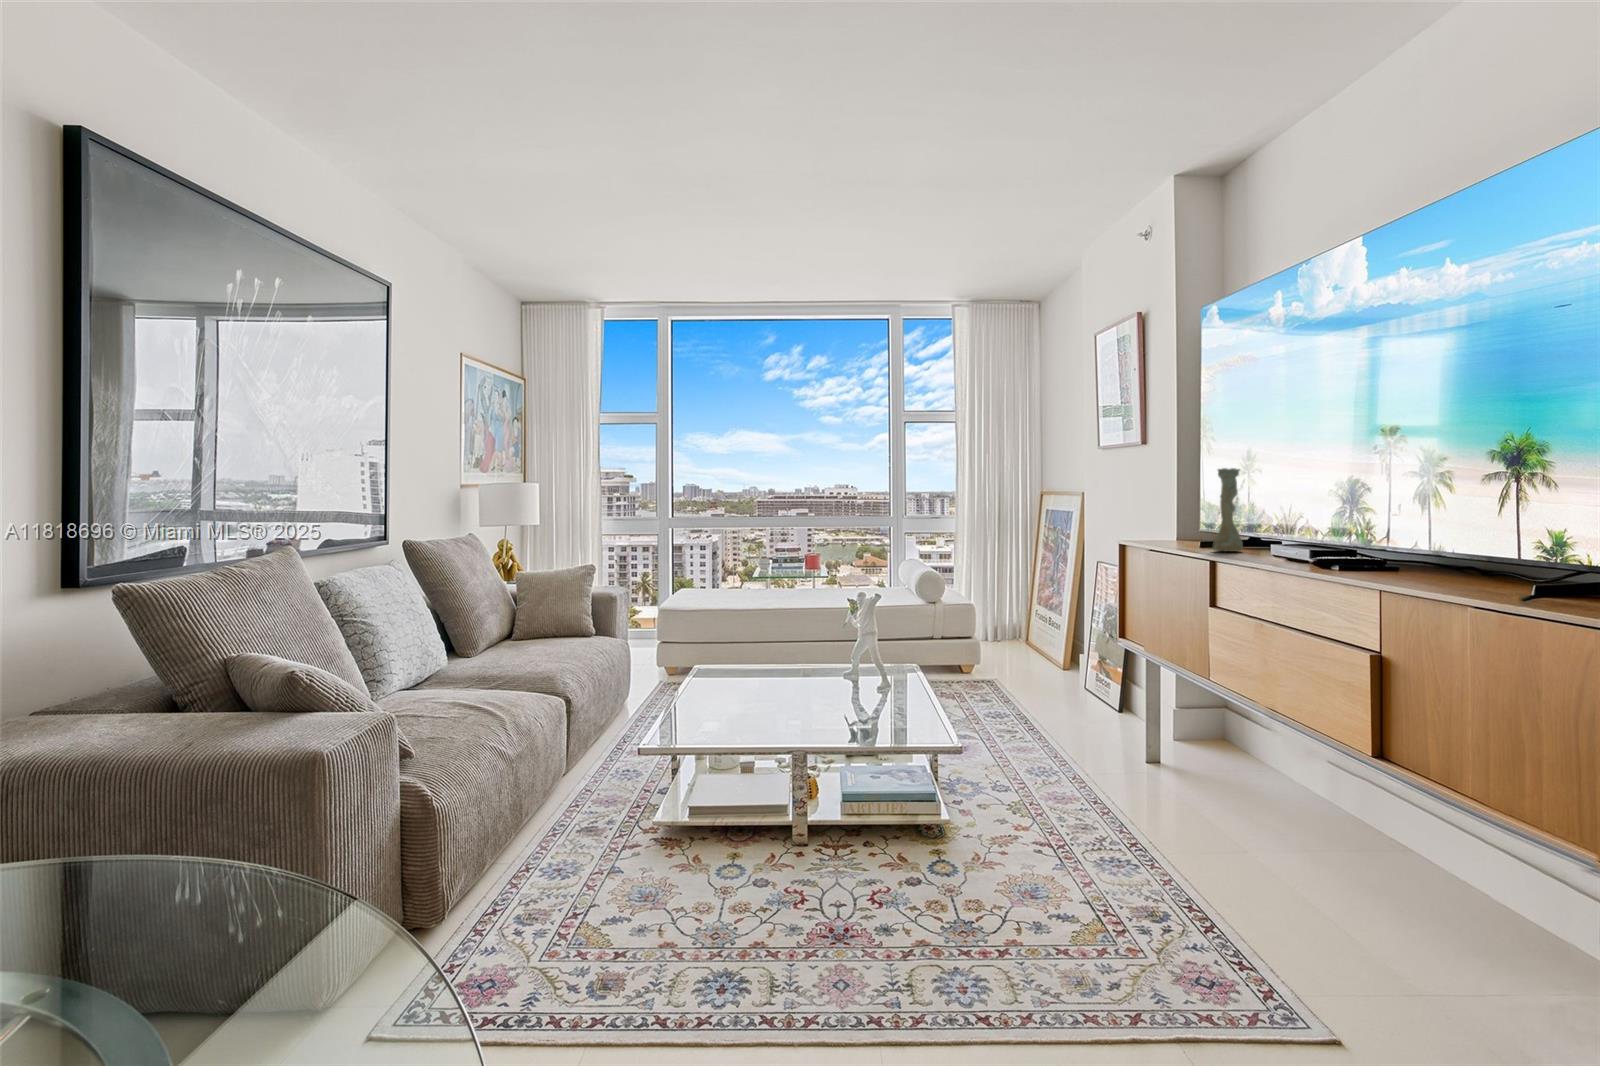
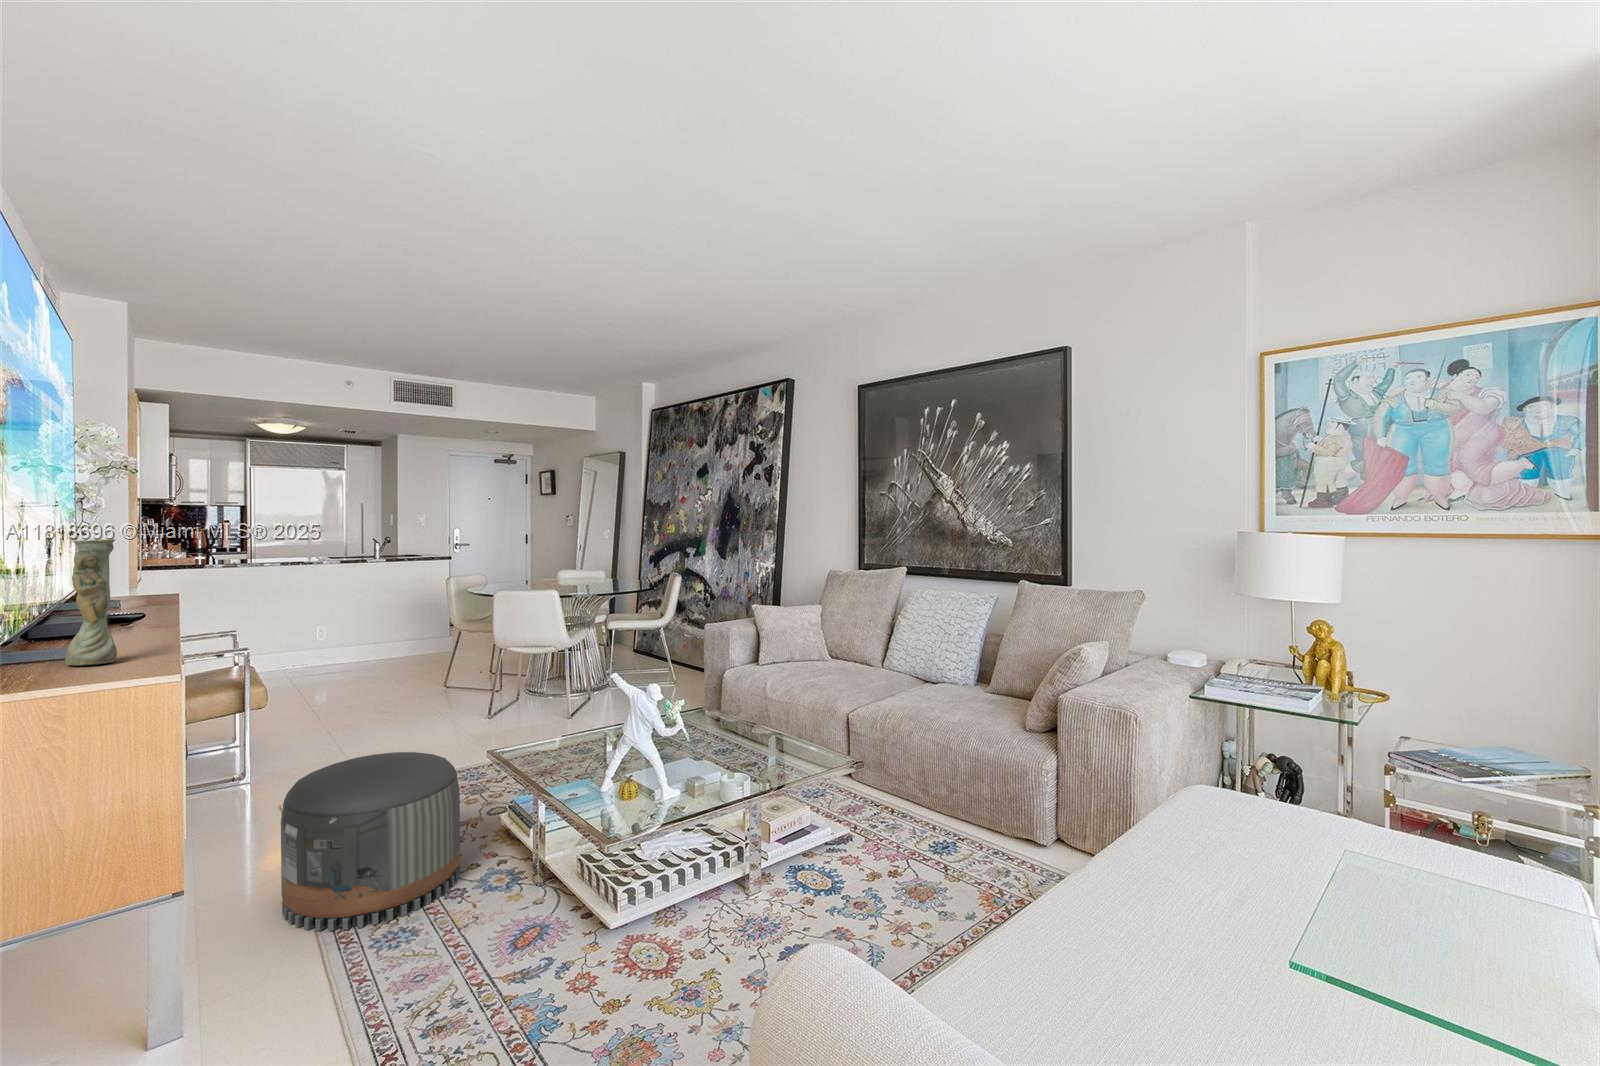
pouf: none [997,687,1163,858] -> present [281,752,460,931]

